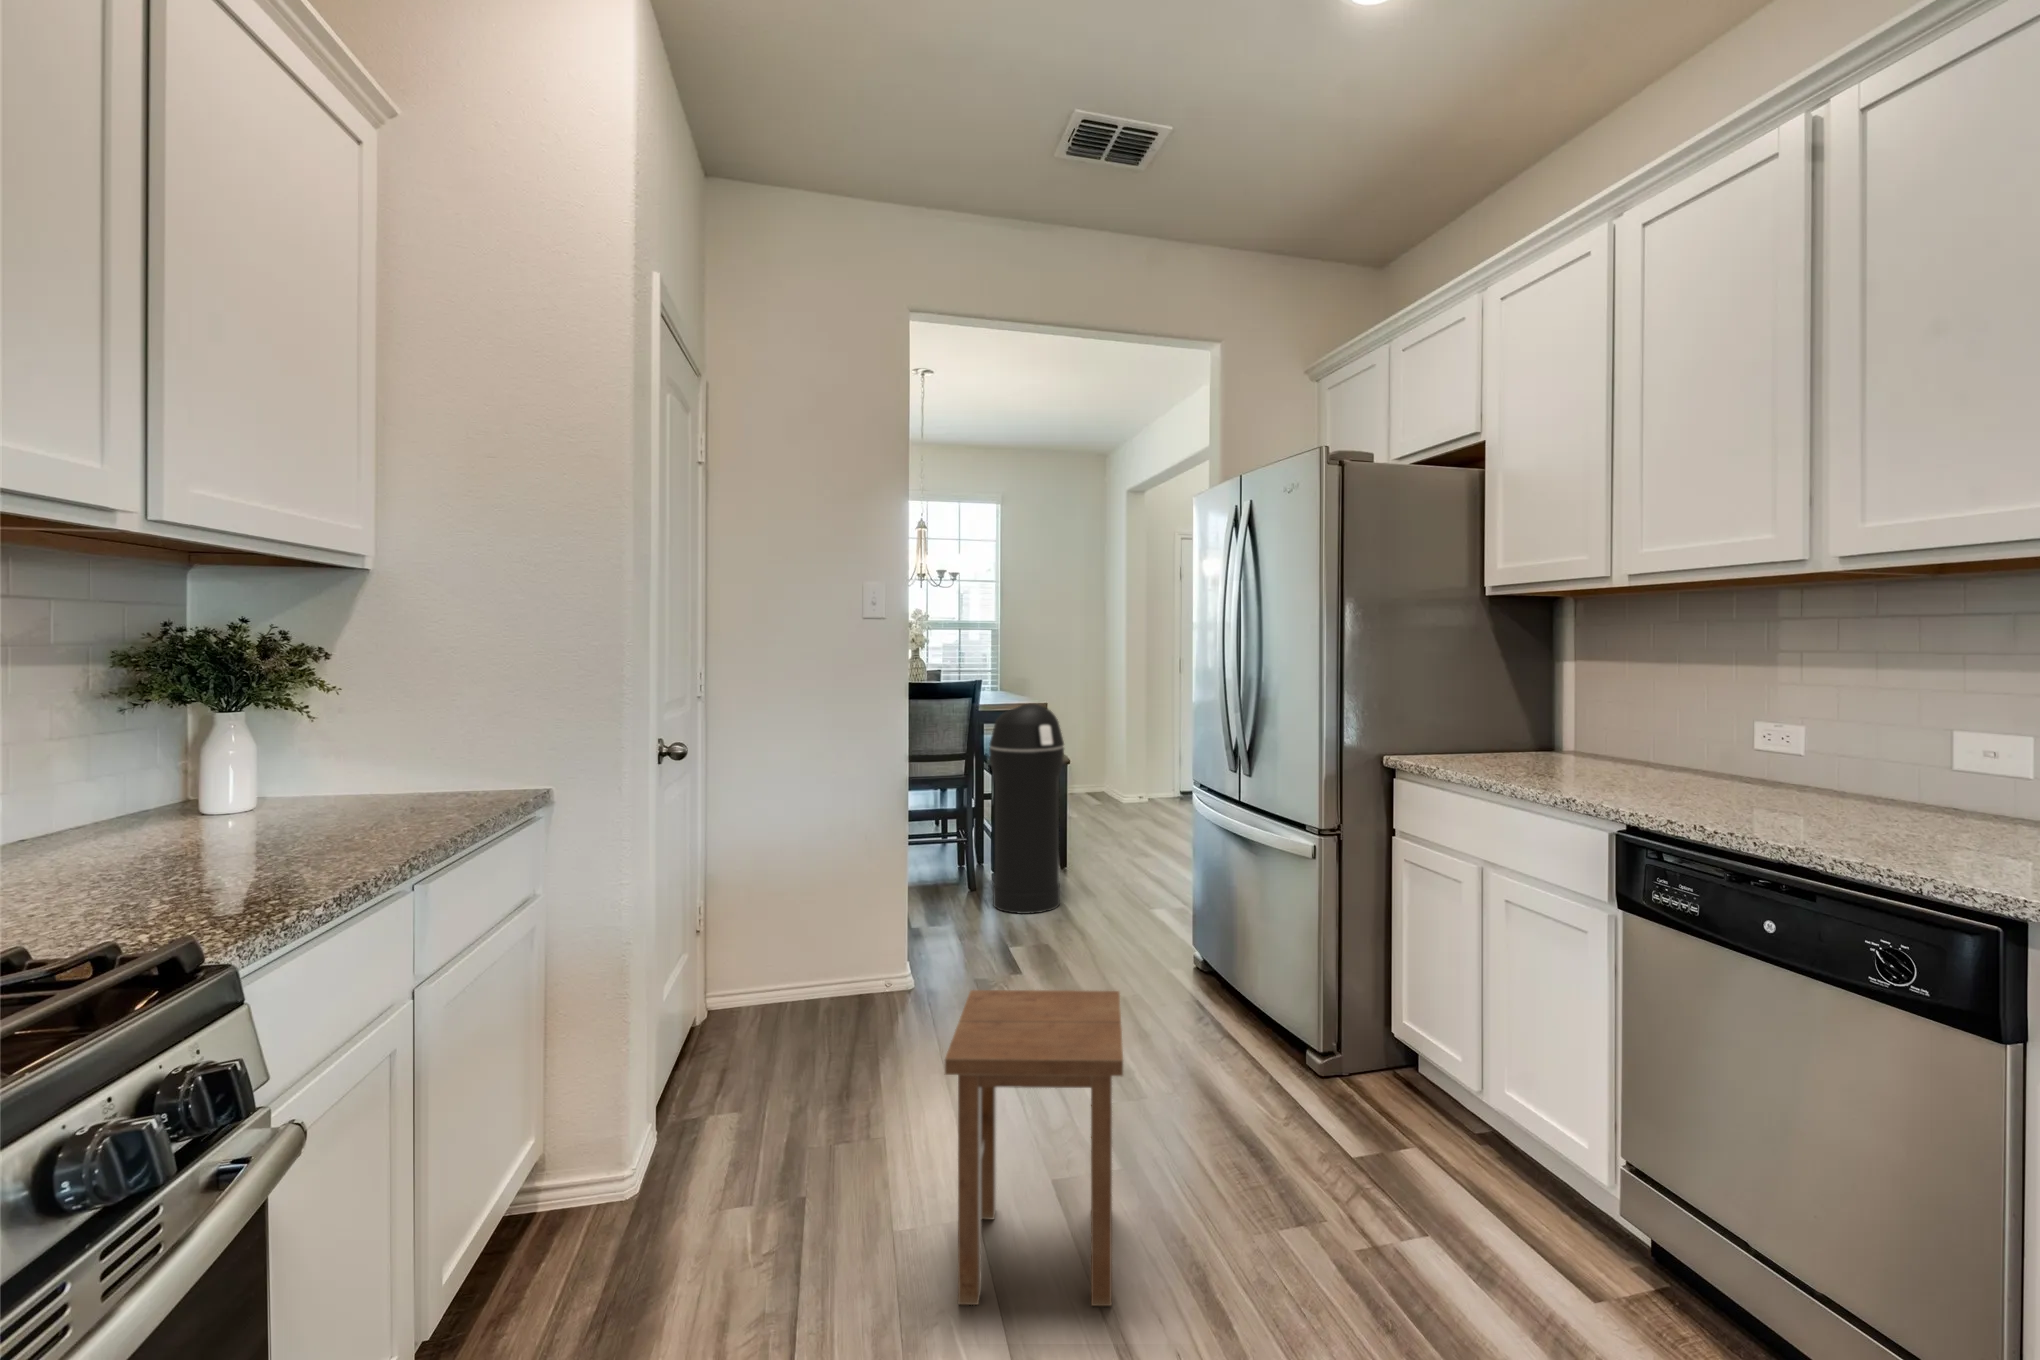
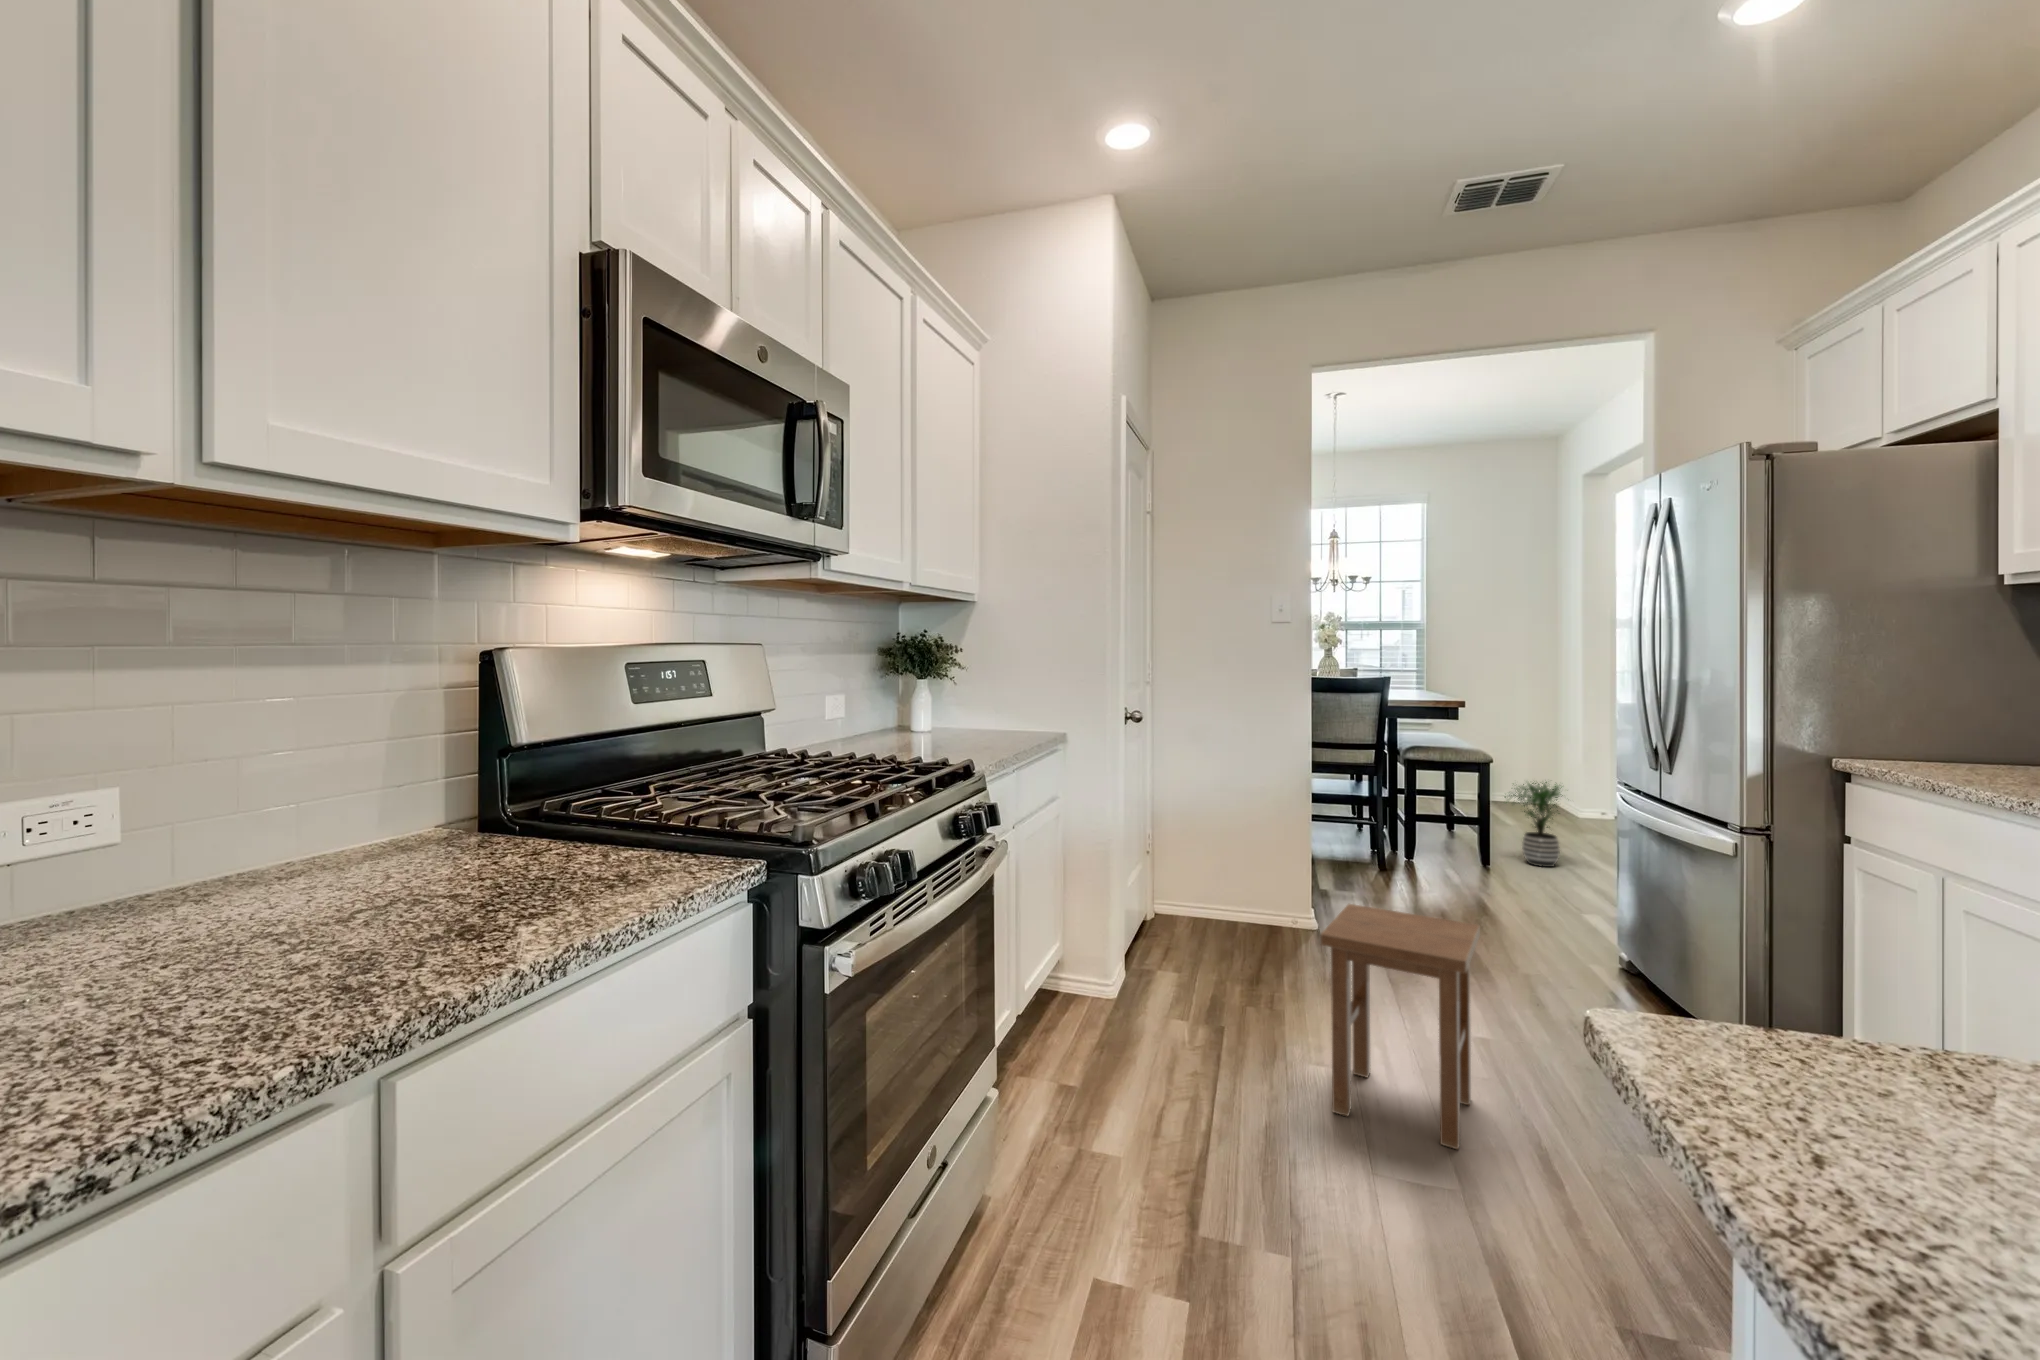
trash can: present [989,704,1064,914] -> none [1395,700,1475,894]
potted plant: none [1080,776,1141,864] -> present [1505,782,1563,867]

